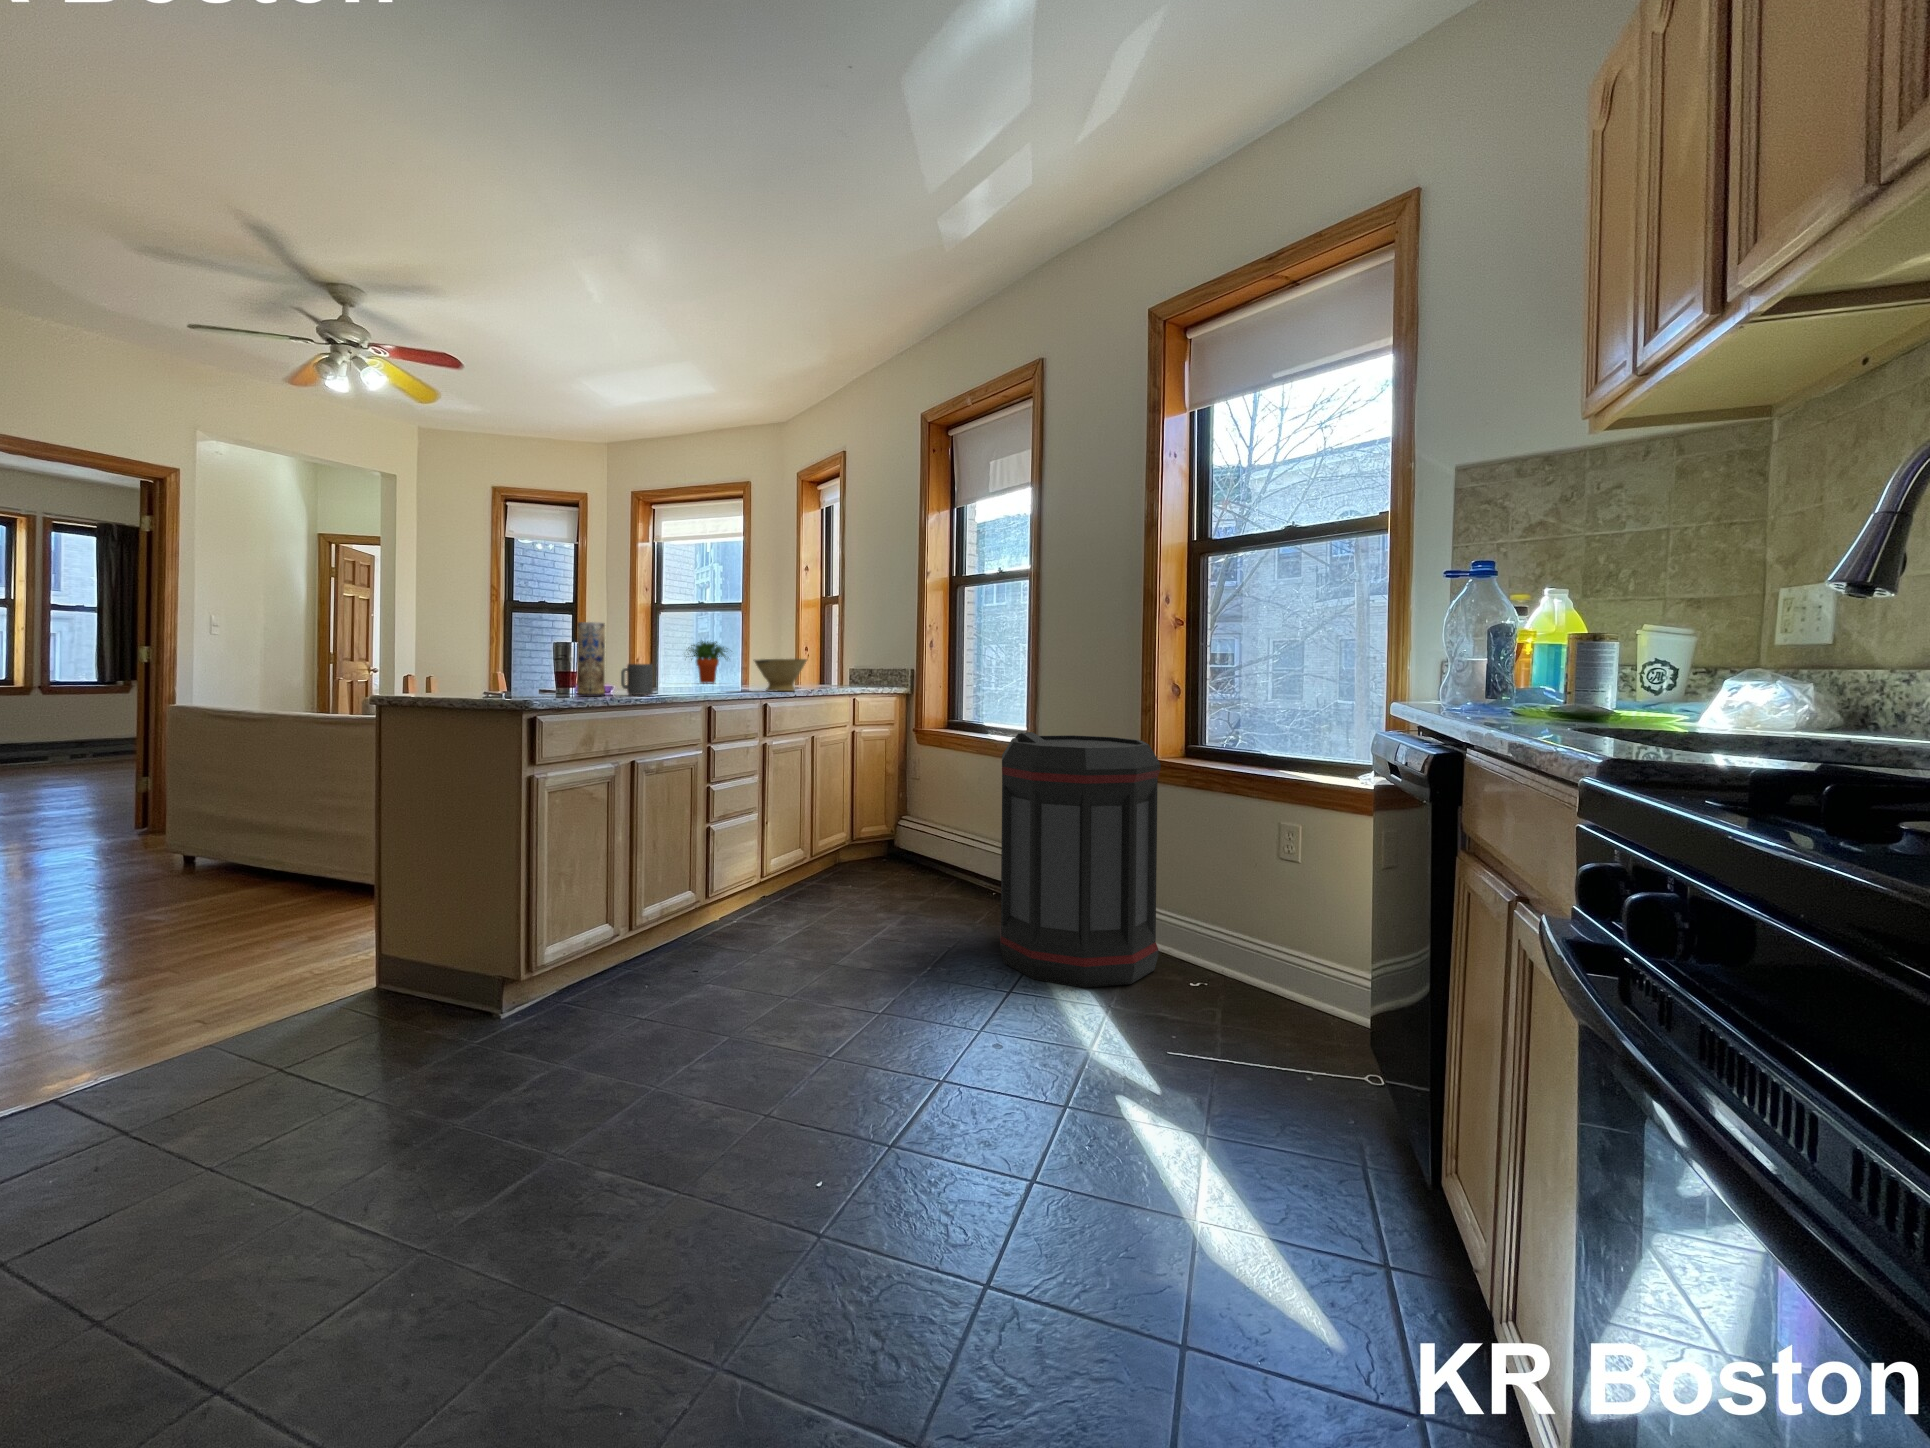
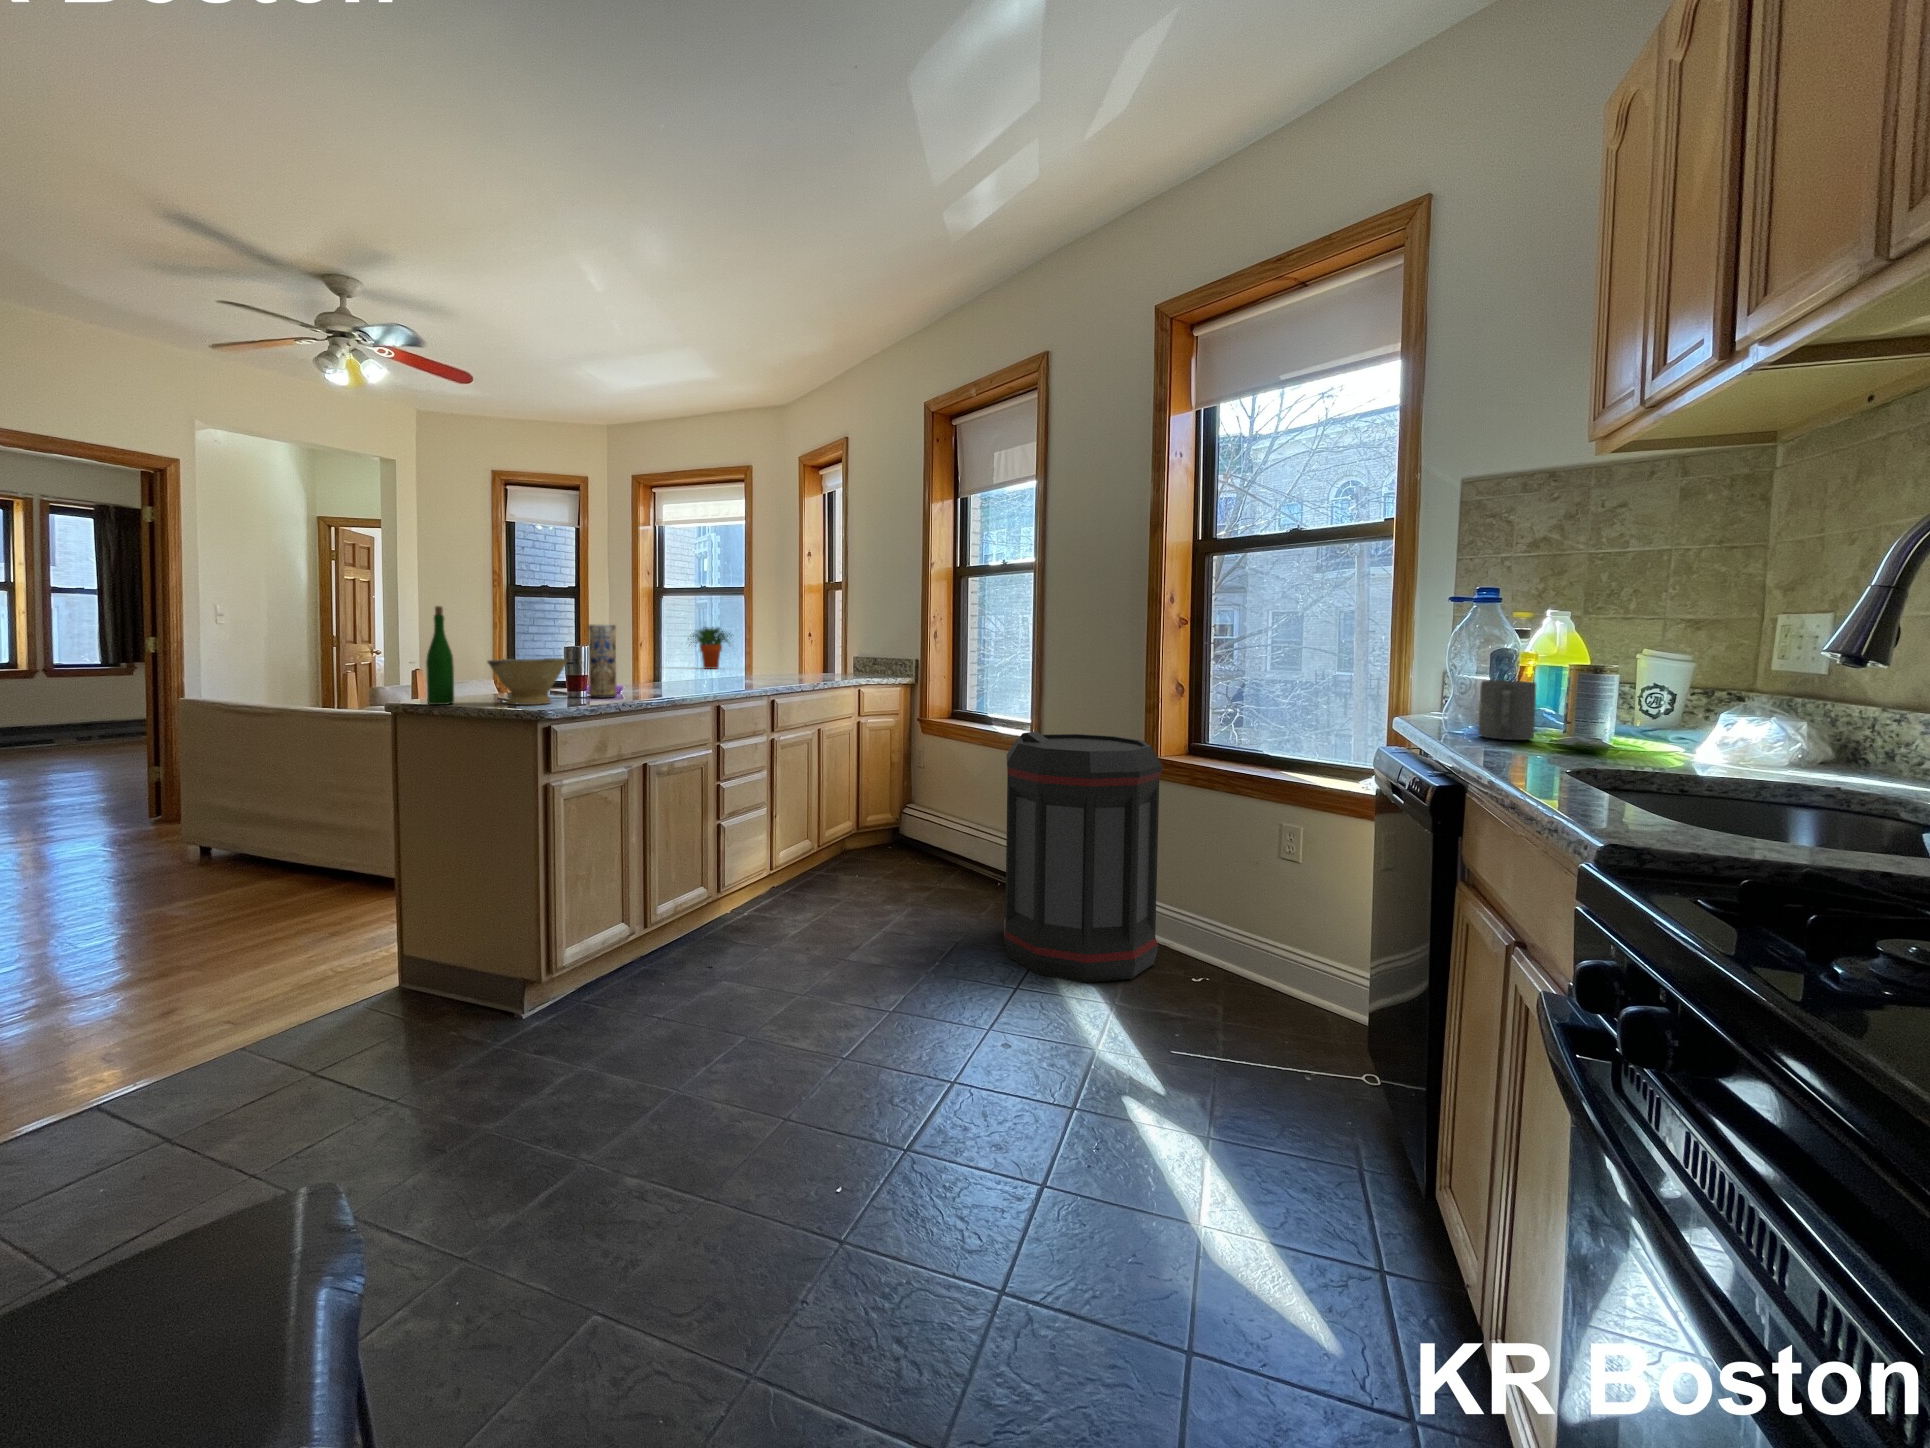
wine bottle: none [411,600,439,700] -> present [426,606,454,705]
bowl: present [755,659,807,691] -> present [488,658,568,705]
mug: present [621,664,653,695] -> present [1478,680,1537,740]

